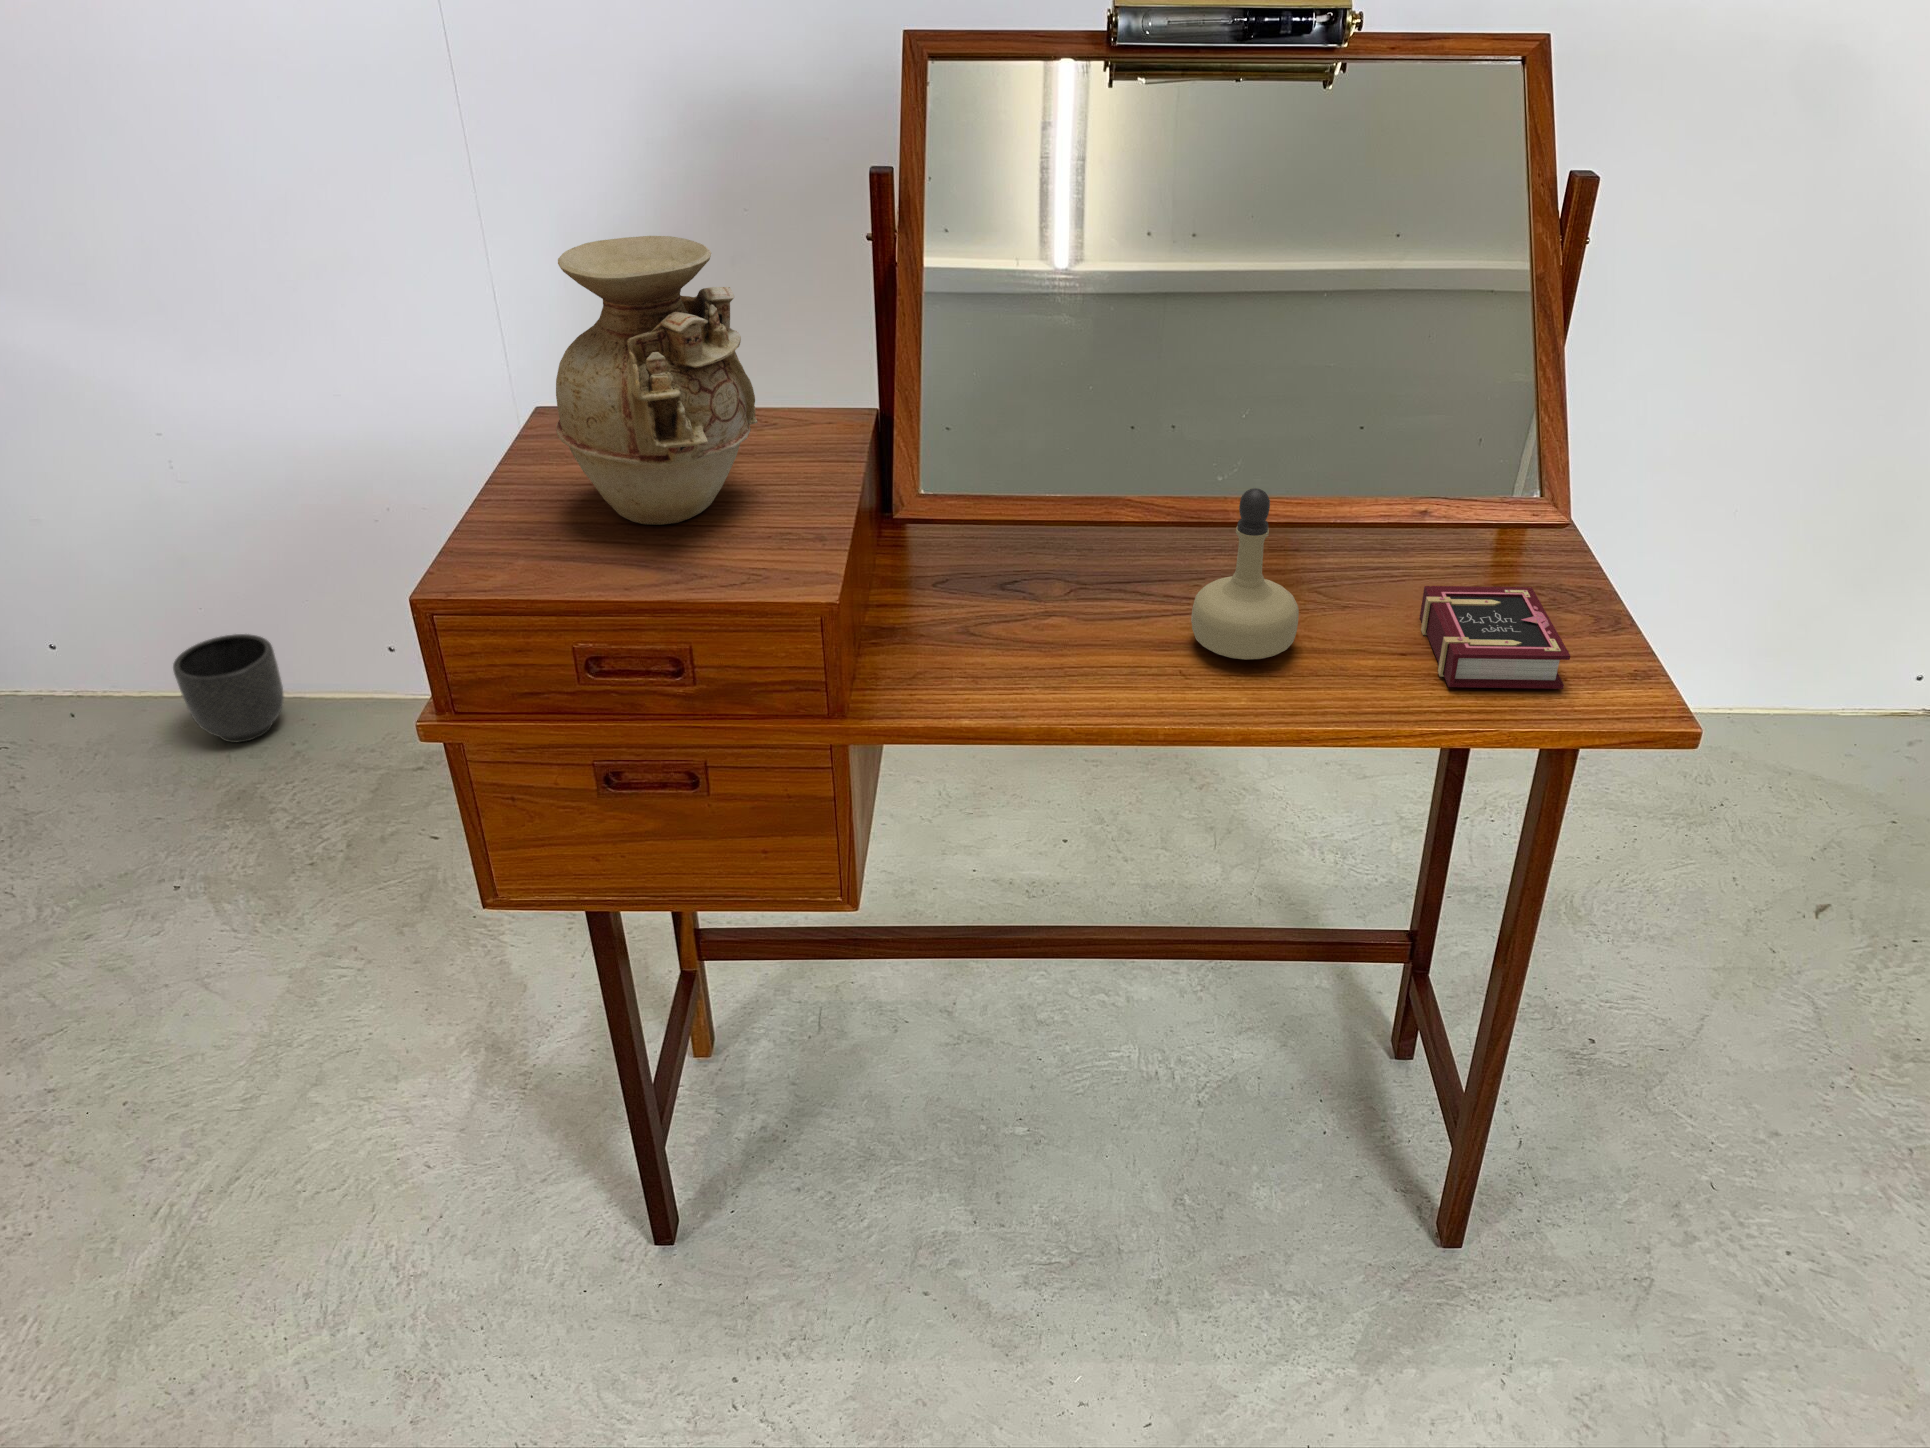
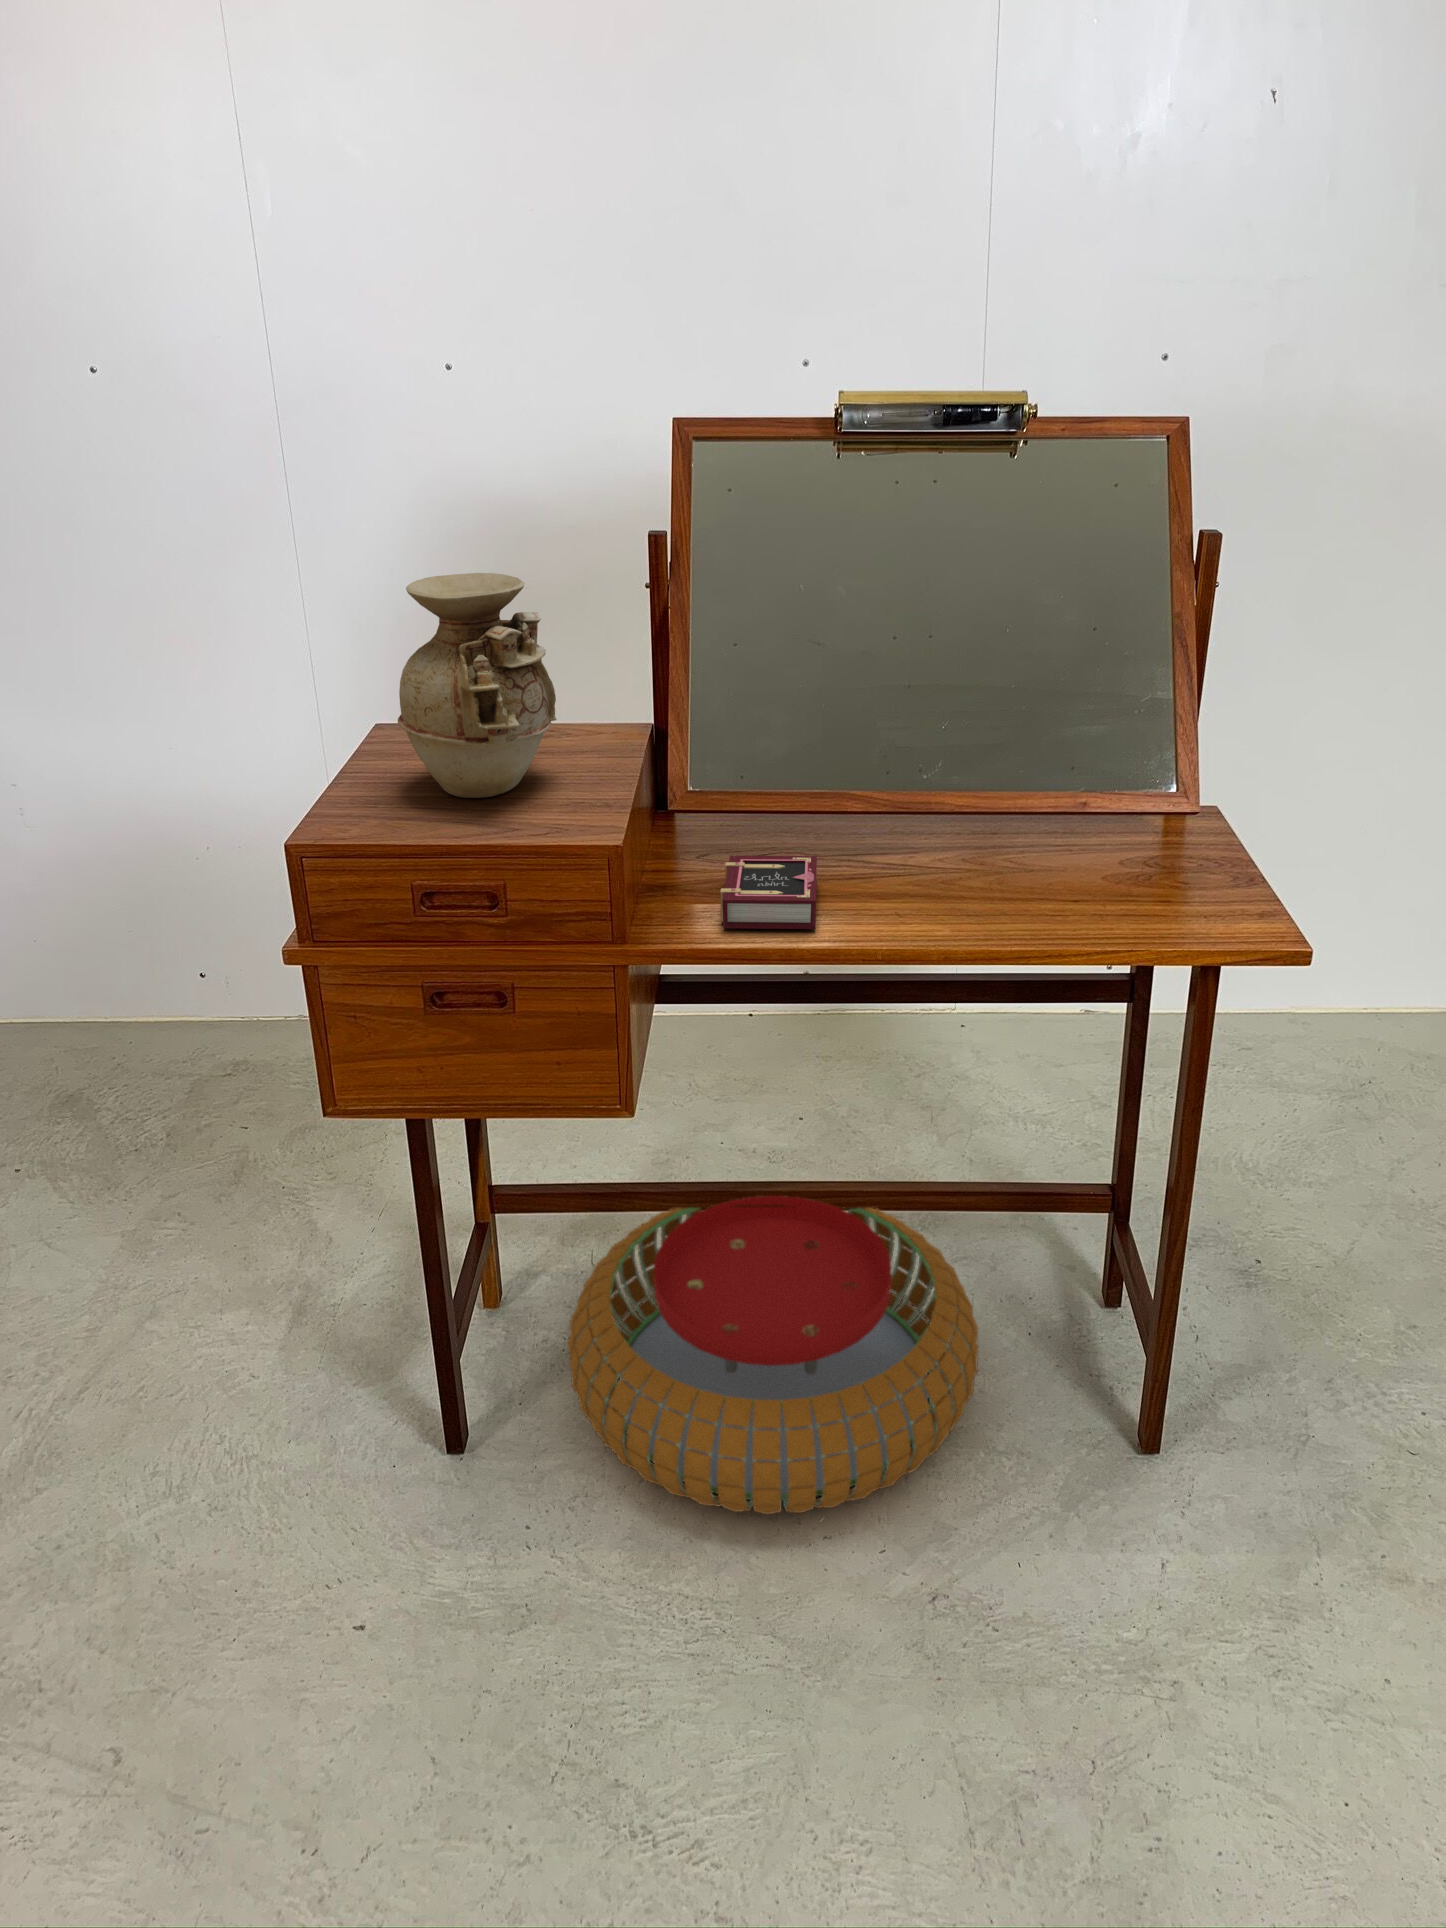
perfume bottle: present [1191,488,1299,660] -> none [906,763,993,902]
book: present [1420,586,1570,689] -> present [721,855,817,929]
planter: present [173,634,284,743] -> none [26,957,119,1052]
pouf: none [787,932,1257,1338] -> present [568,1196,979,1514]

